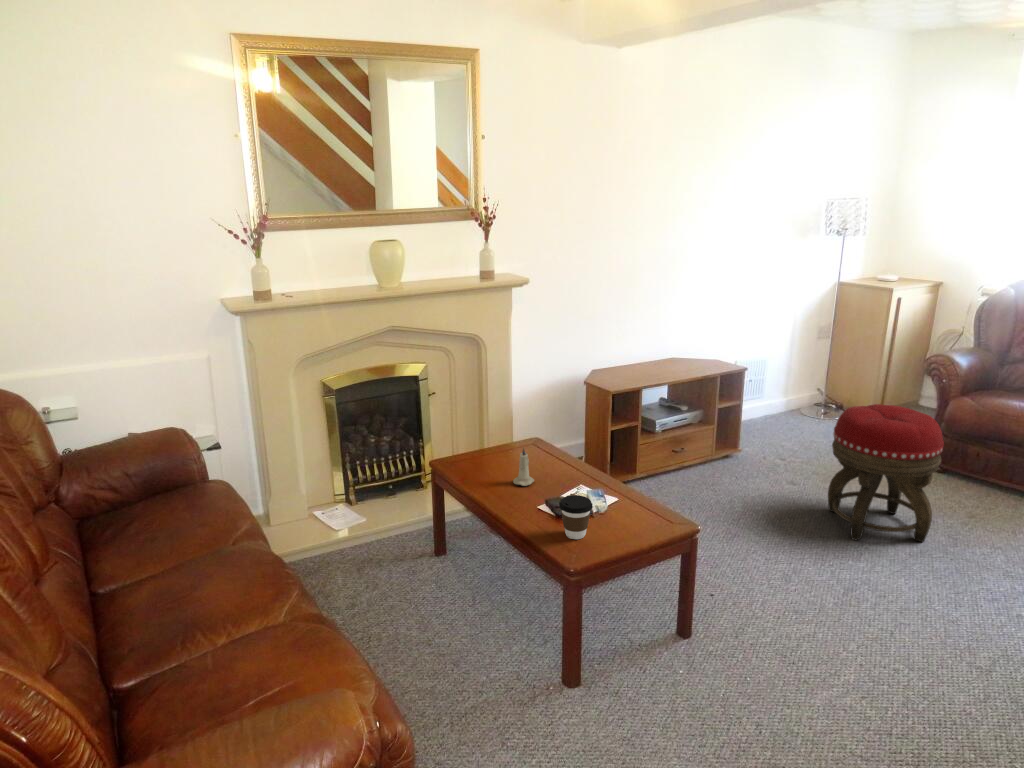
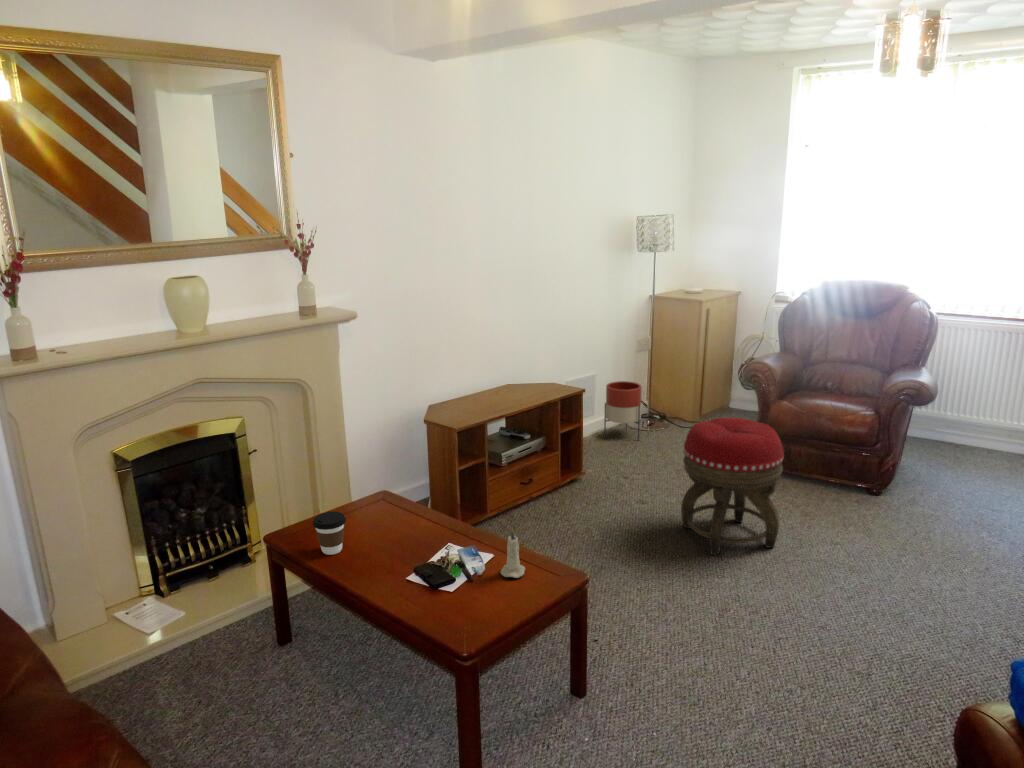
planter: none [769,365,813,426] -> present [604,381,642,440]
candle: present [513,448,534,486] -> present [501,530,525,578]
coffee cup: present [559,495,593,539] -> present [313,512,346,555]

